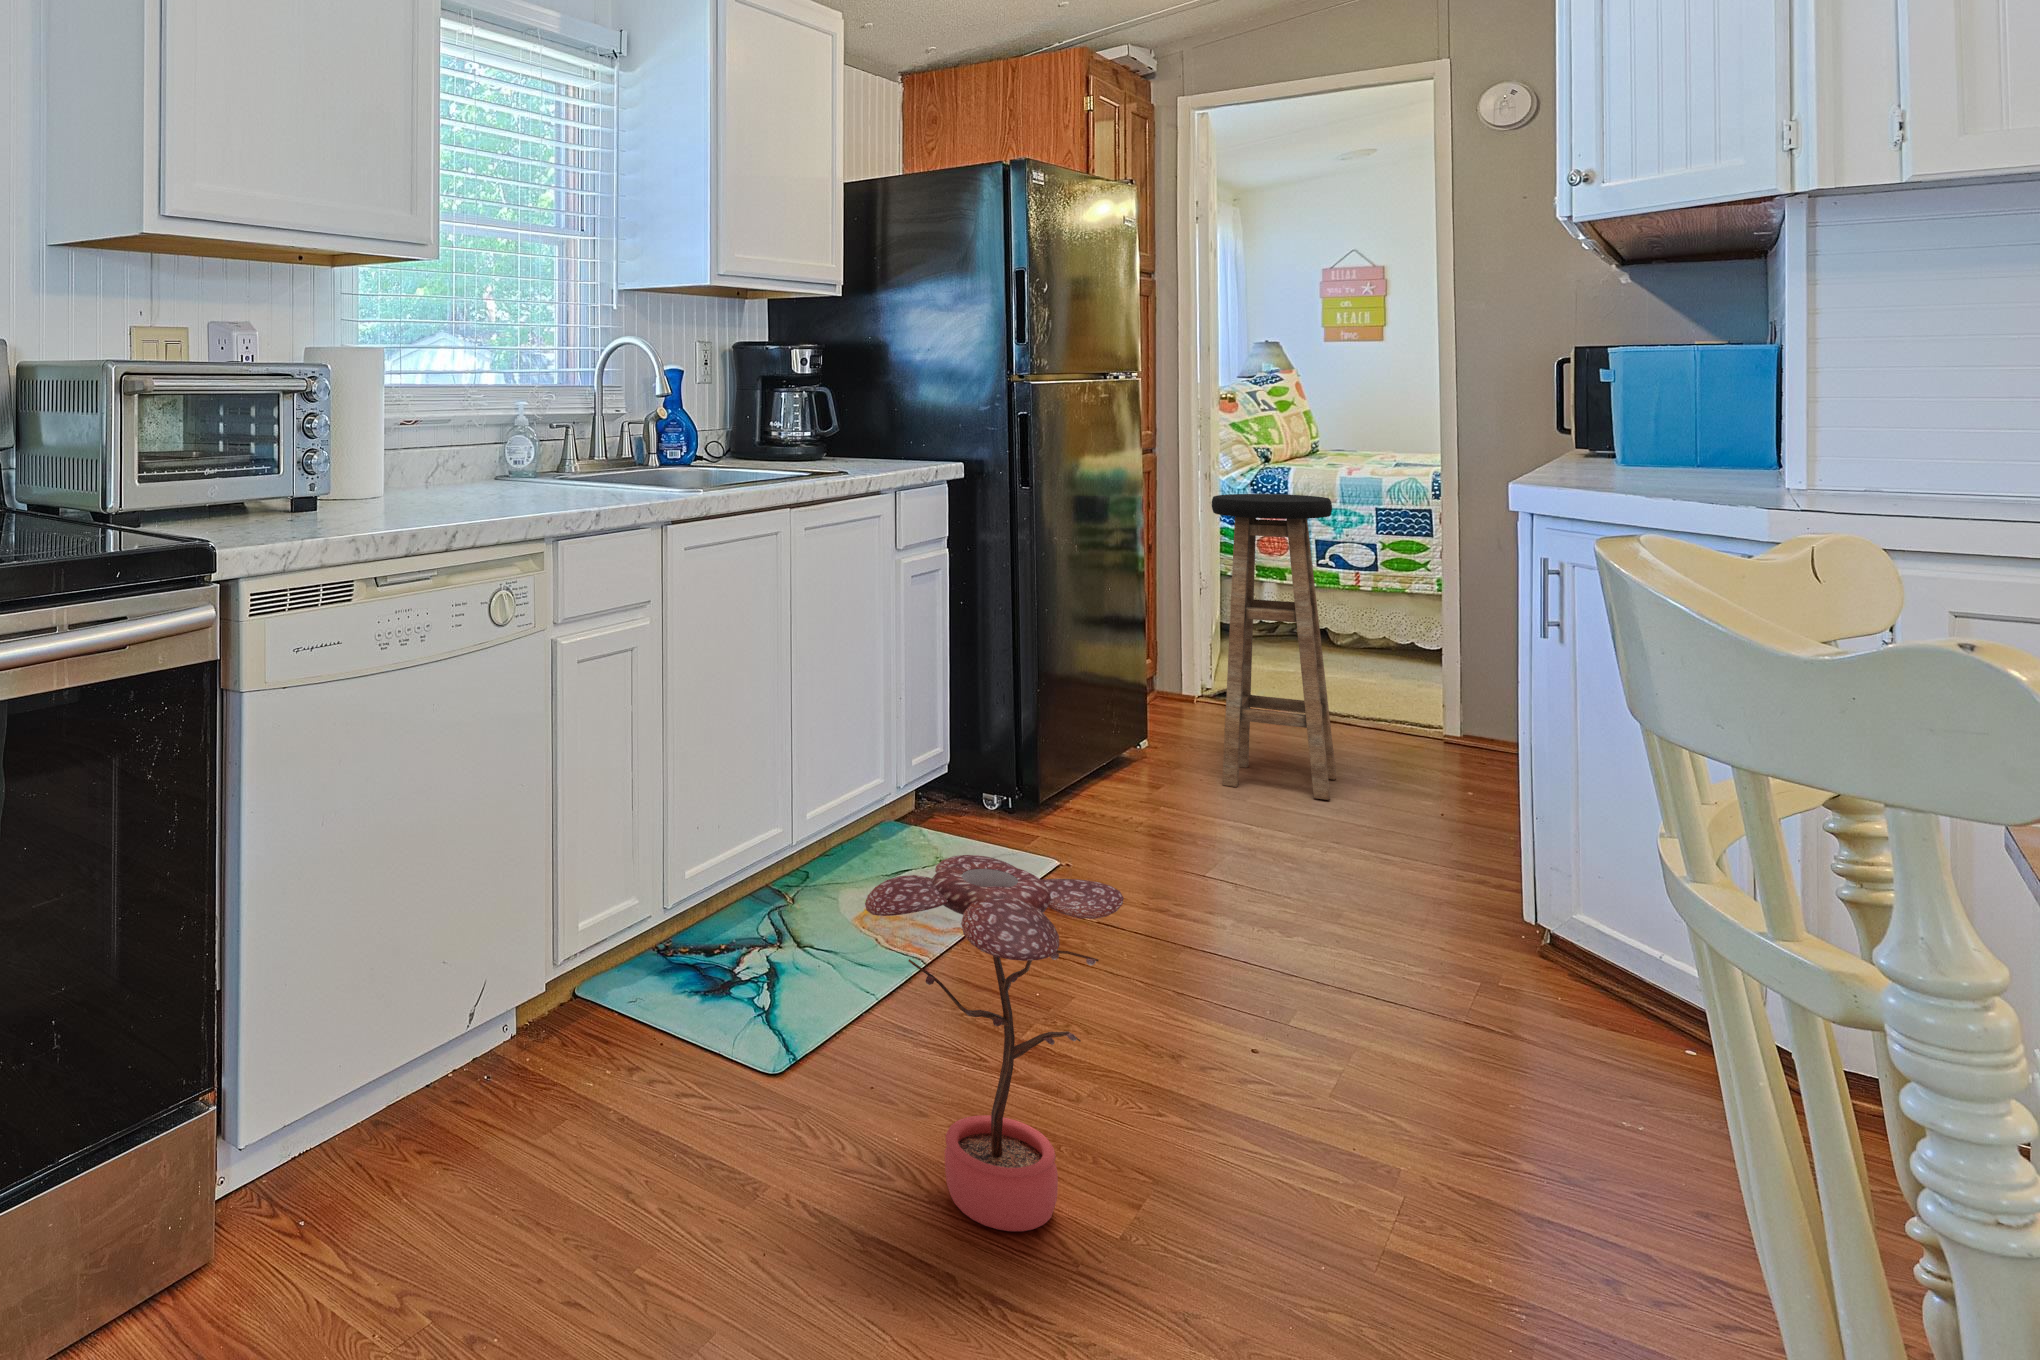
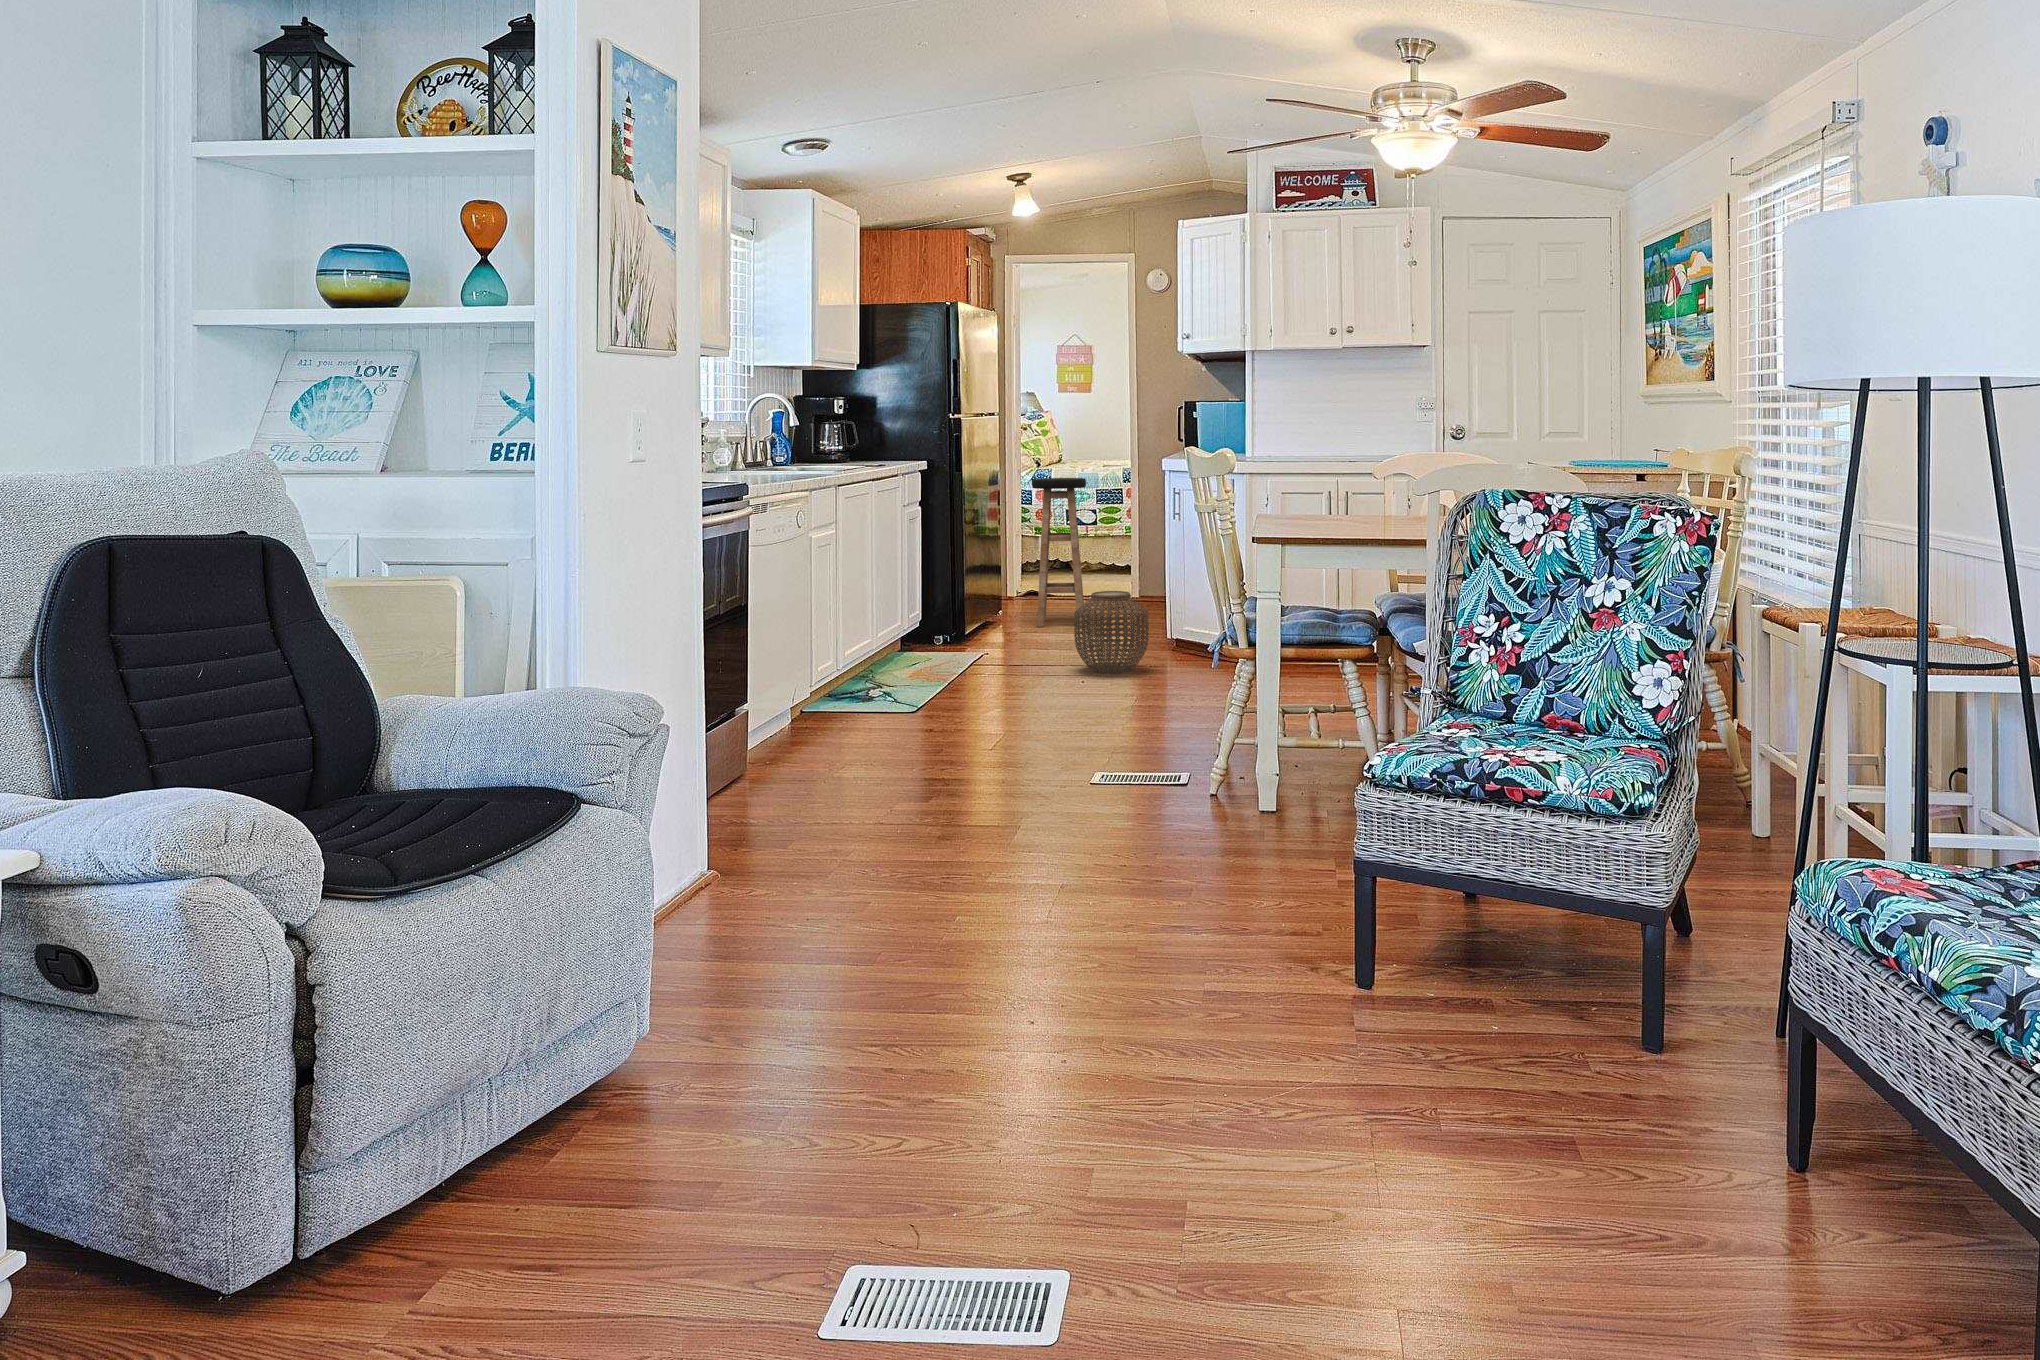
woven basket: none [1263,801,1485,1033] -> present [1074,591,1149,673]
potted plant: present [865,855,1124,1231] -> none [965,597,1049,716]

